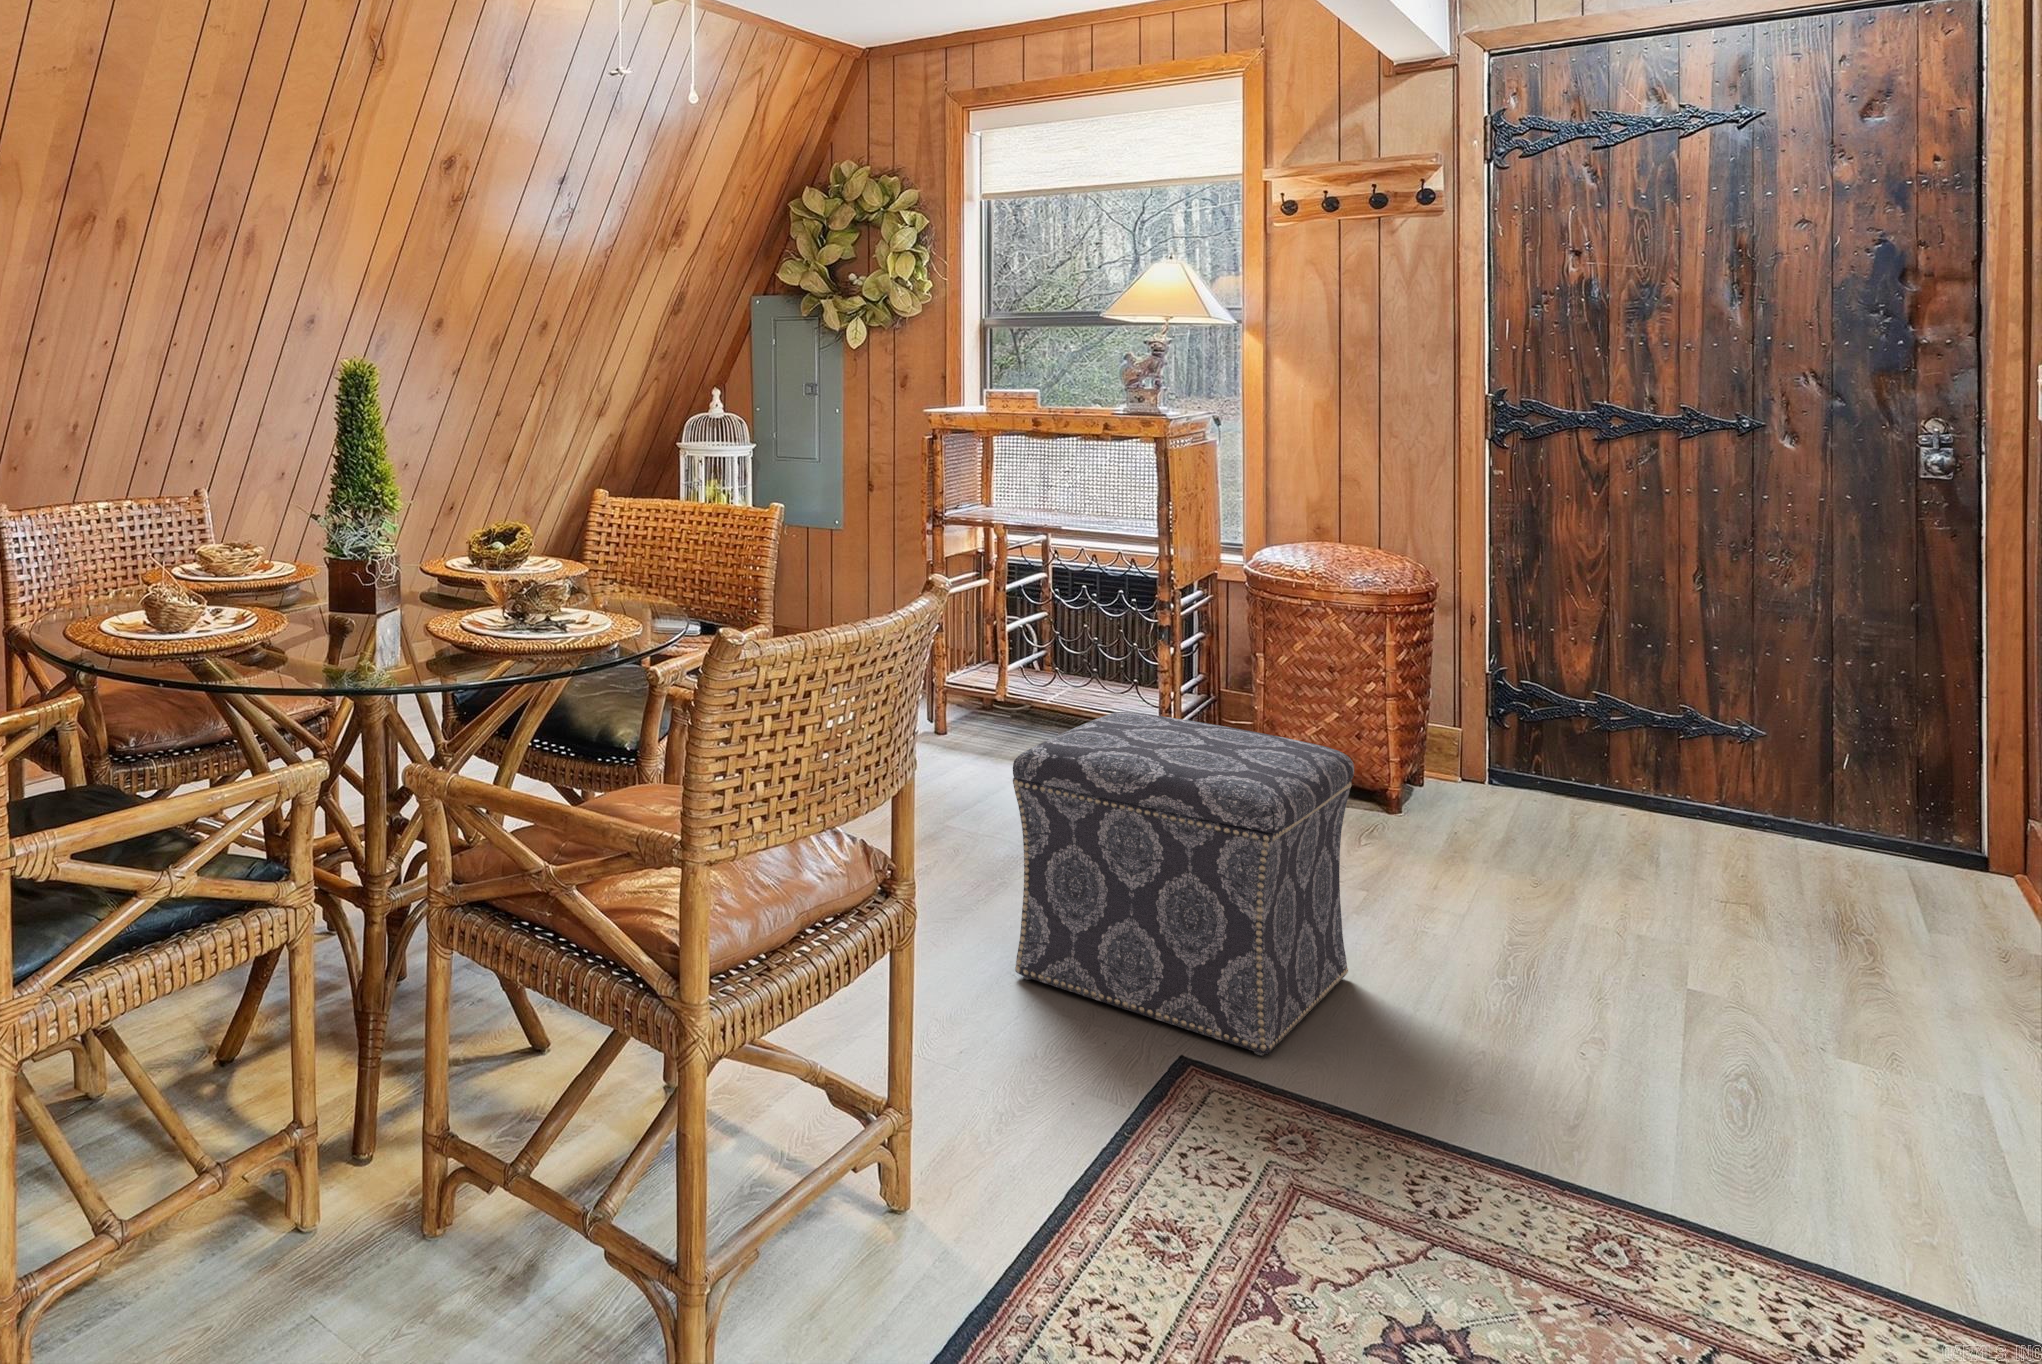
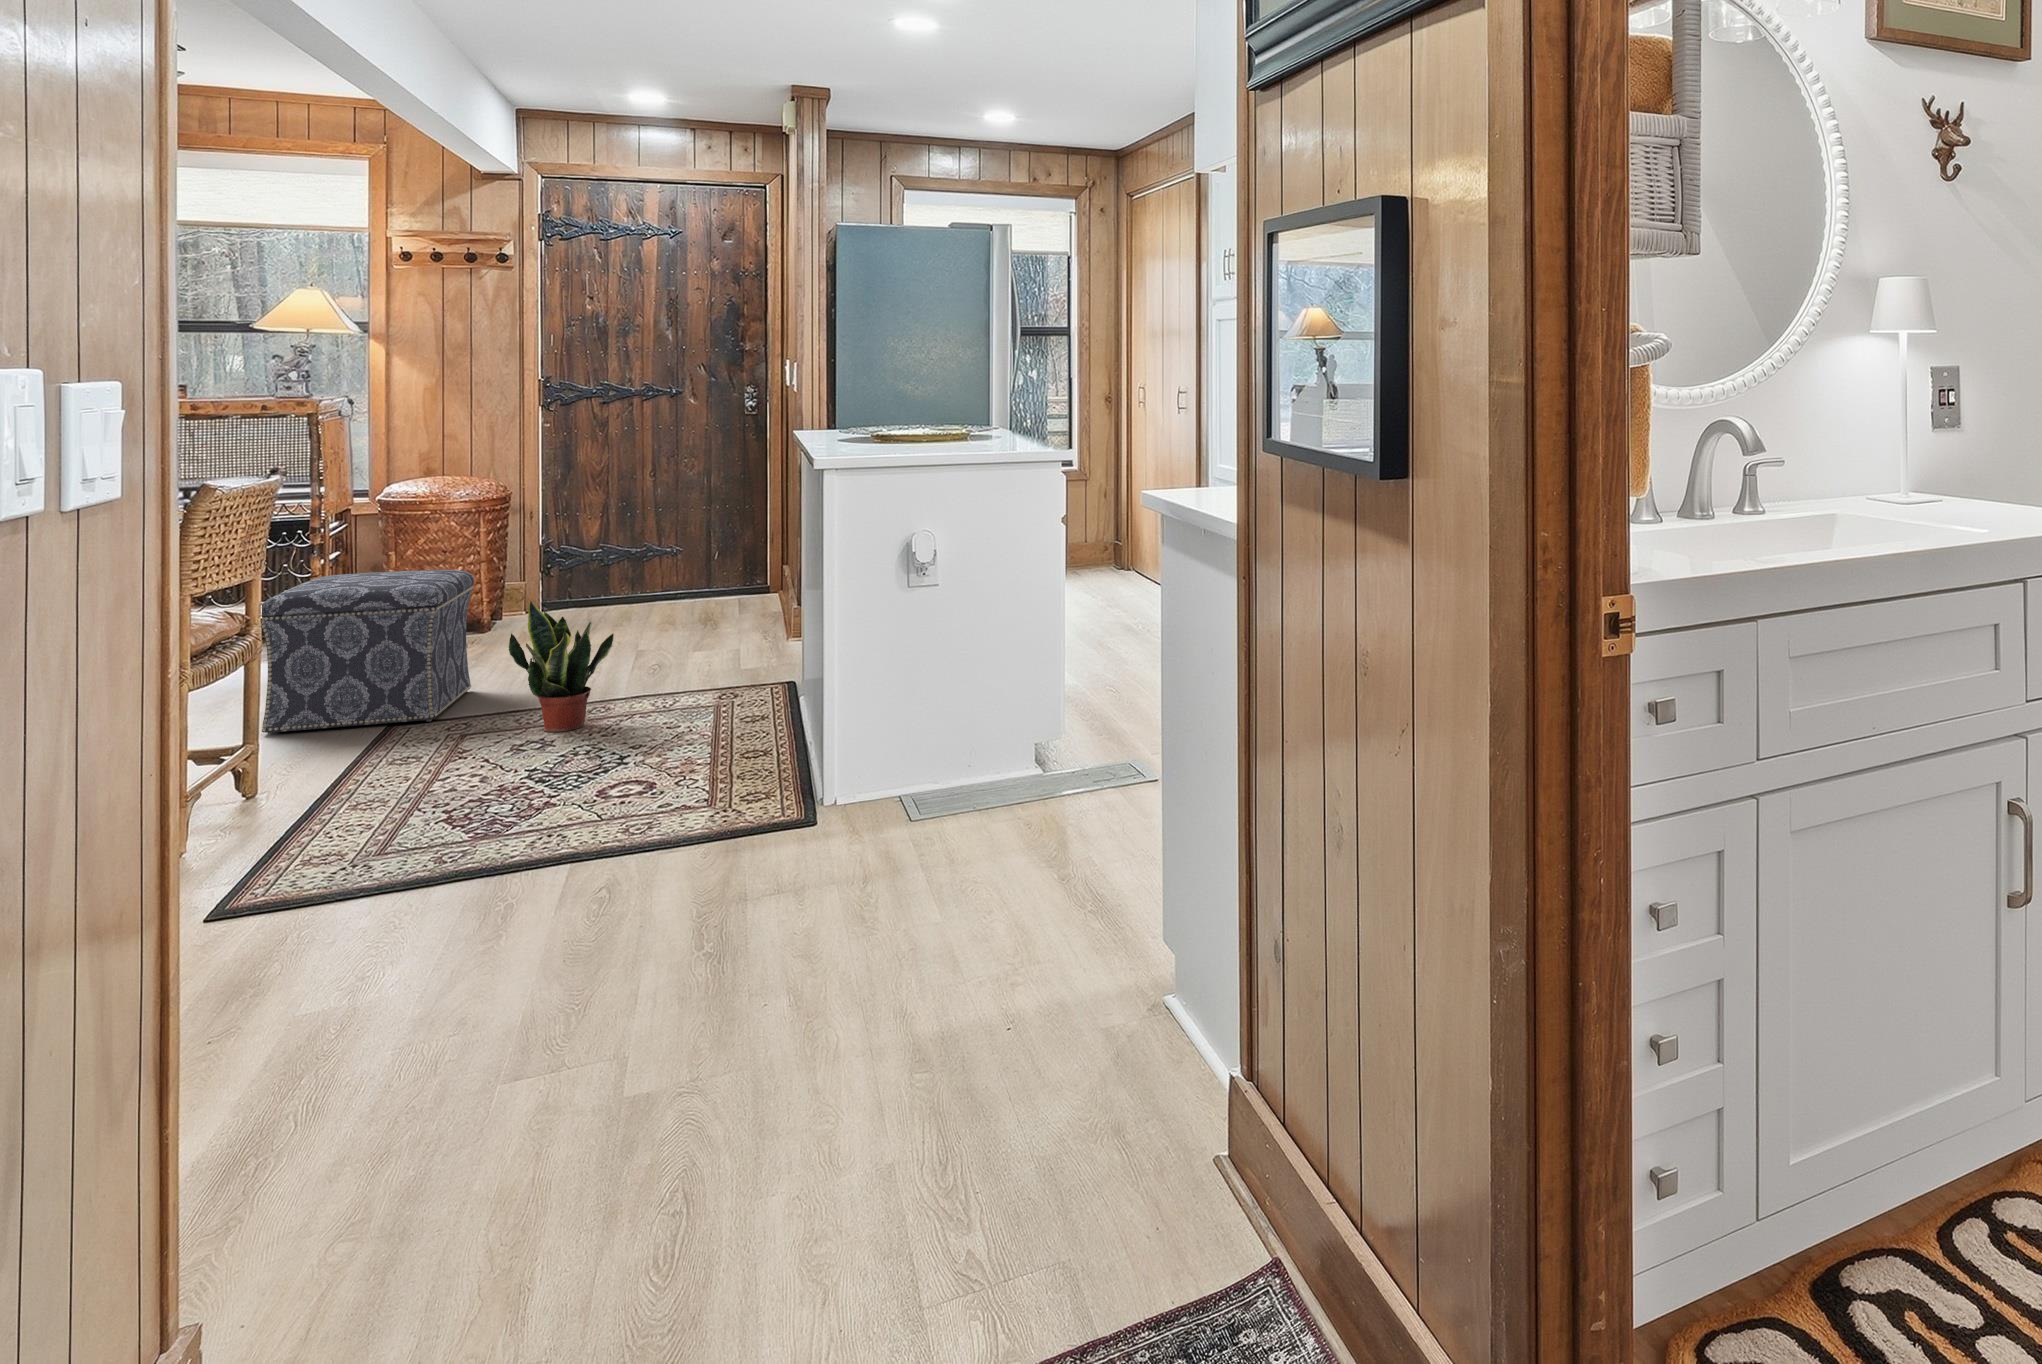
potted plant: none [1399,902,1651,1245] -> present [509,601,614,732]

